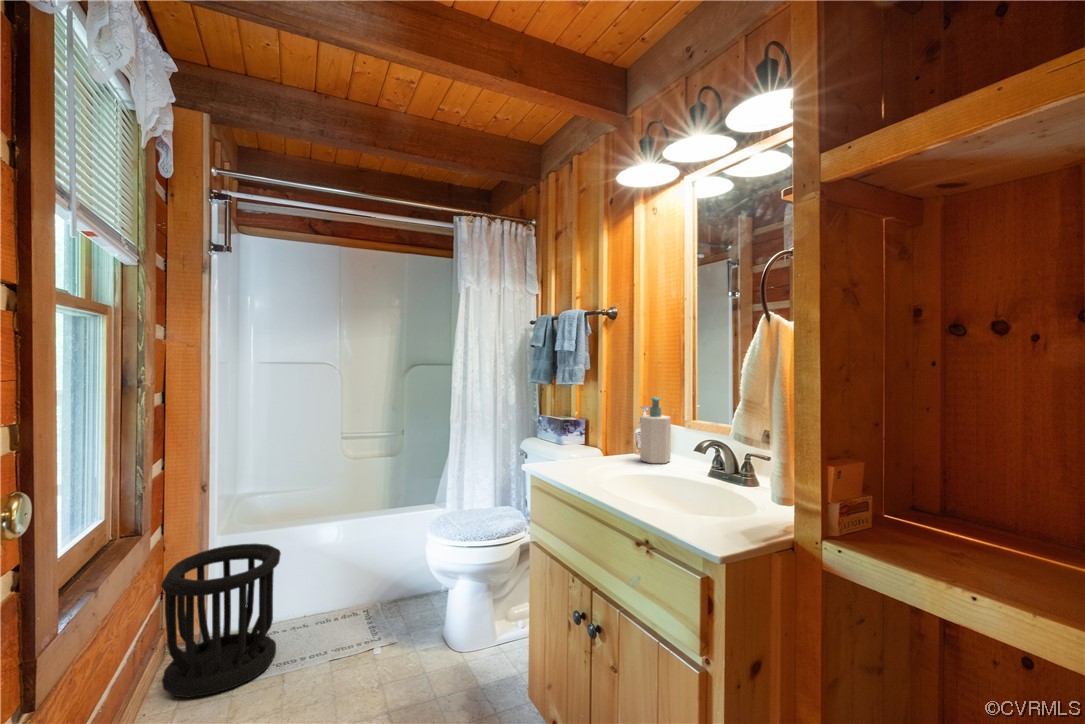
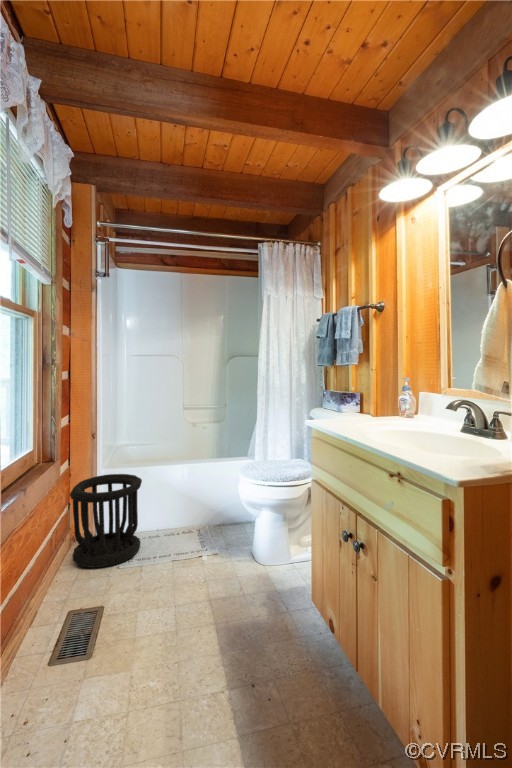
soap bottle: present [640,397,671,463] -> none [402,369,429,423]

